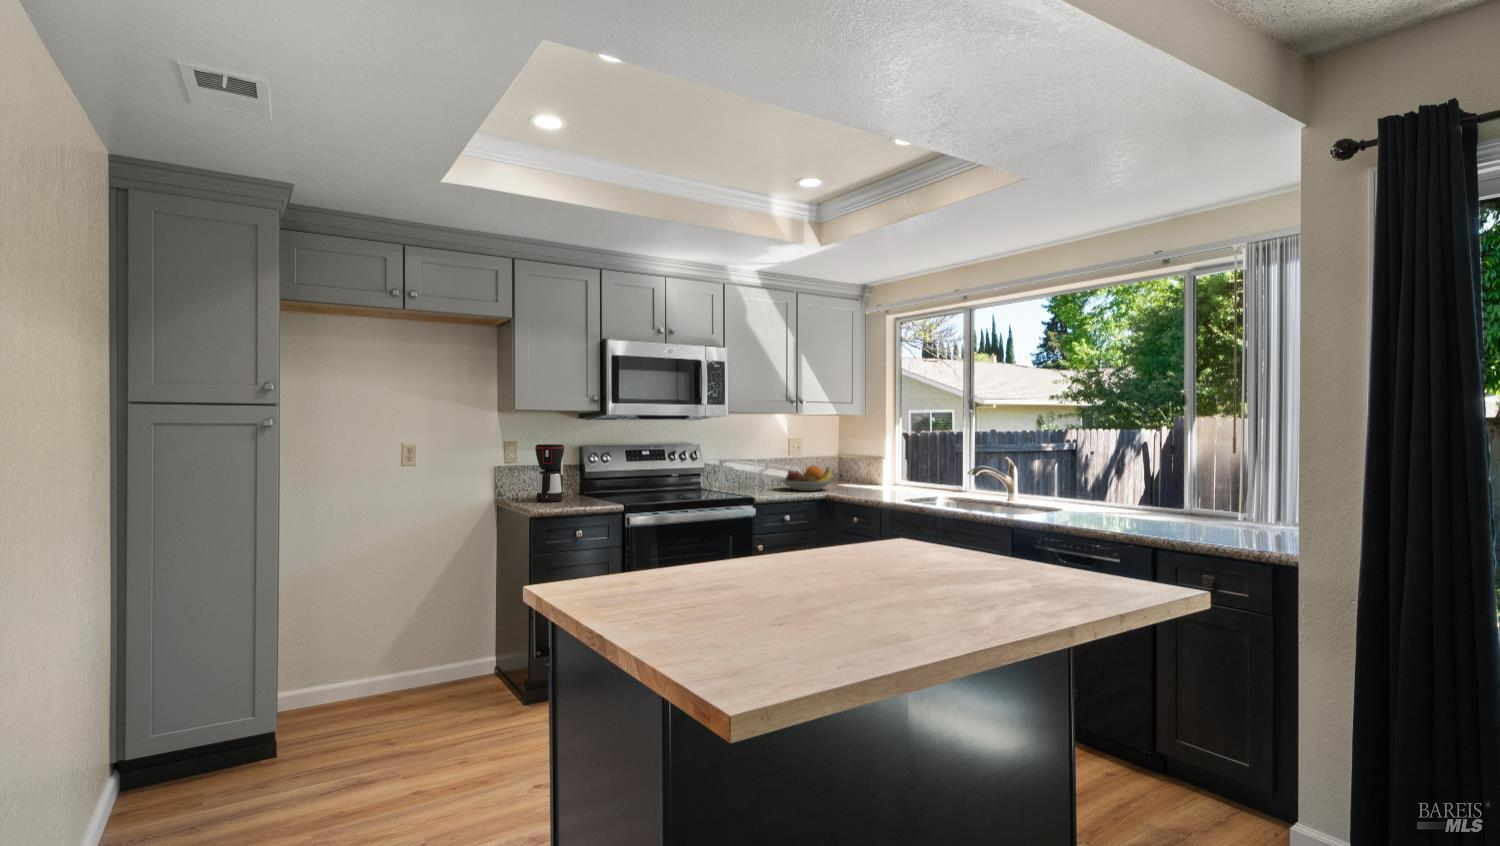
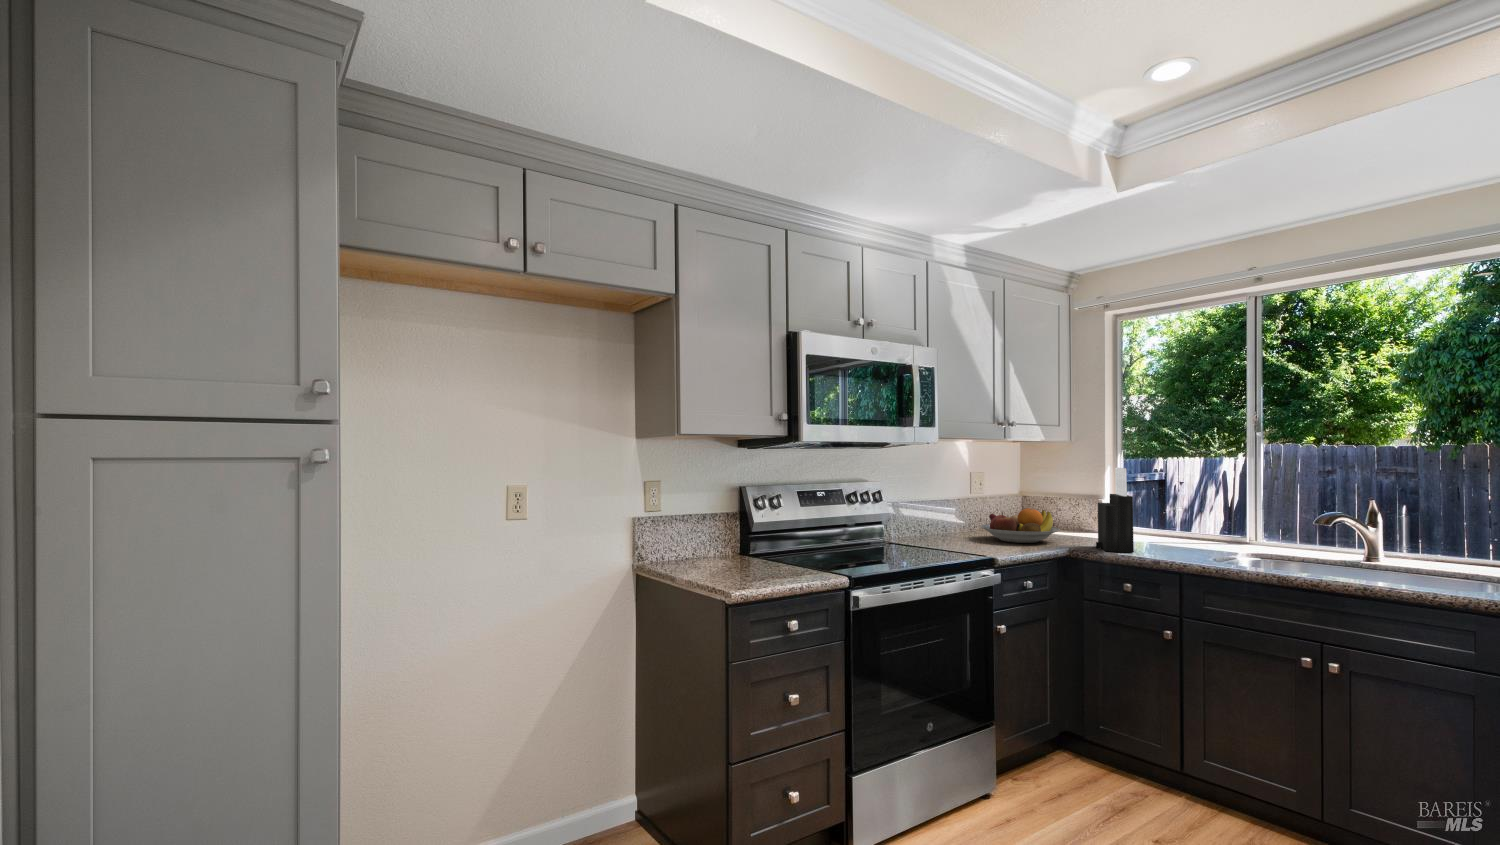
knife block: none [850,434,873,495] -> present [1096,468,1134,552]
coffee maker: present [535,444,564,502] -> none [690,484,731,569]

